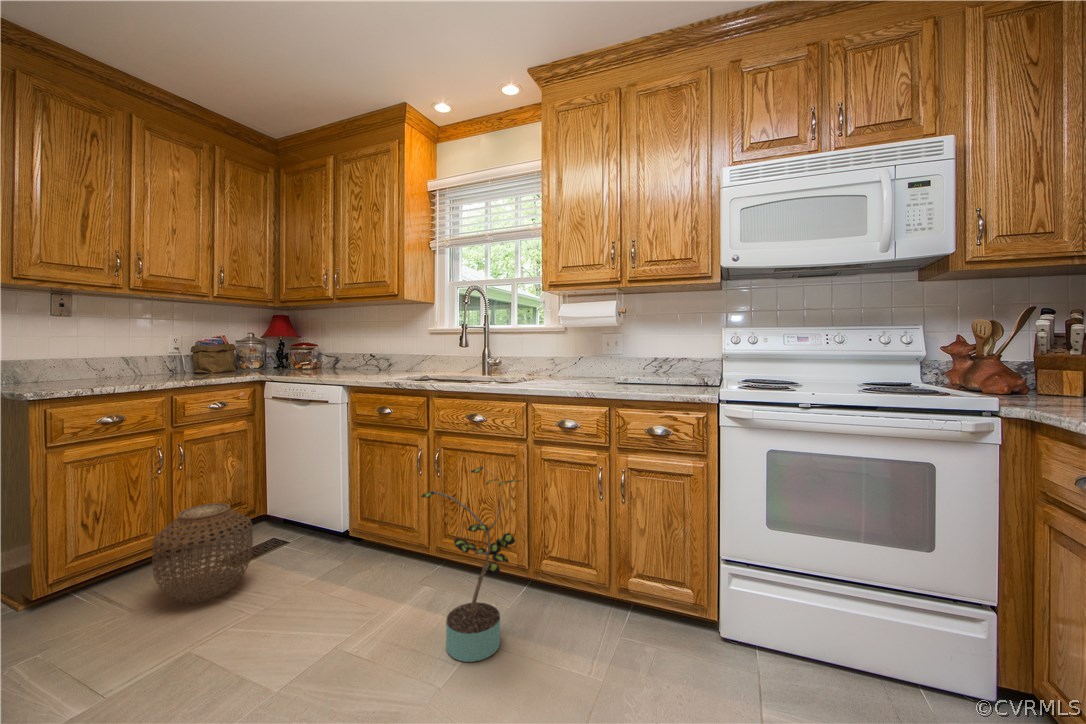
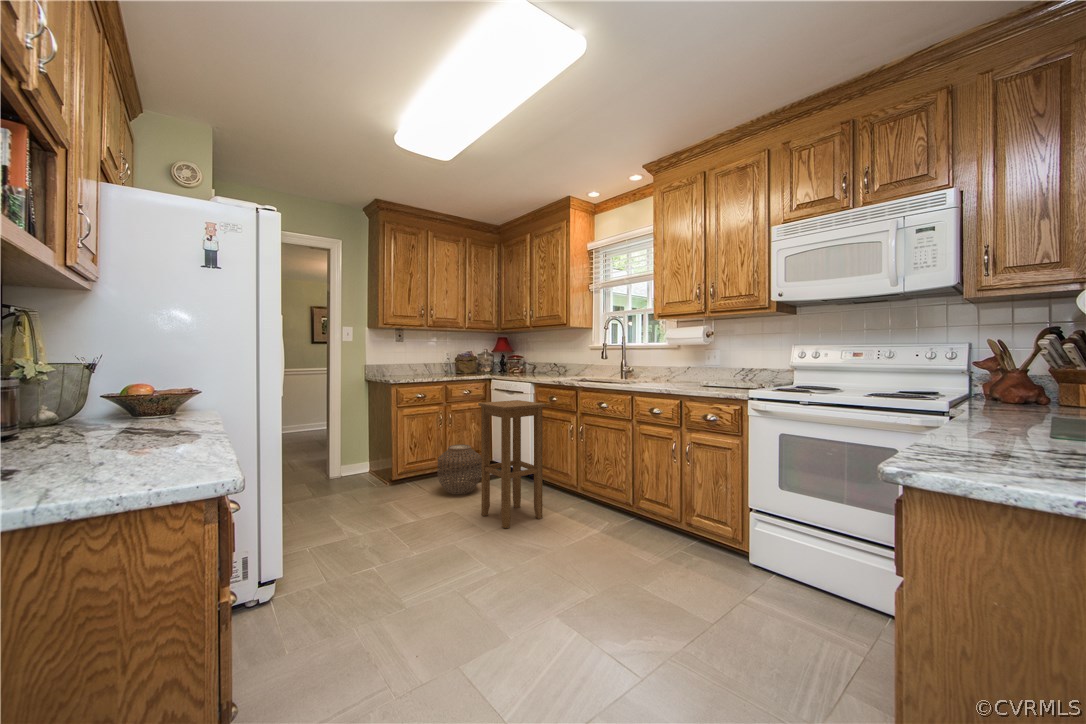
stool: none [251,418,389,669] -> present [478,400,546,528]
potted plant: present [421,467,520,662] -> none [558,432,616,542]

